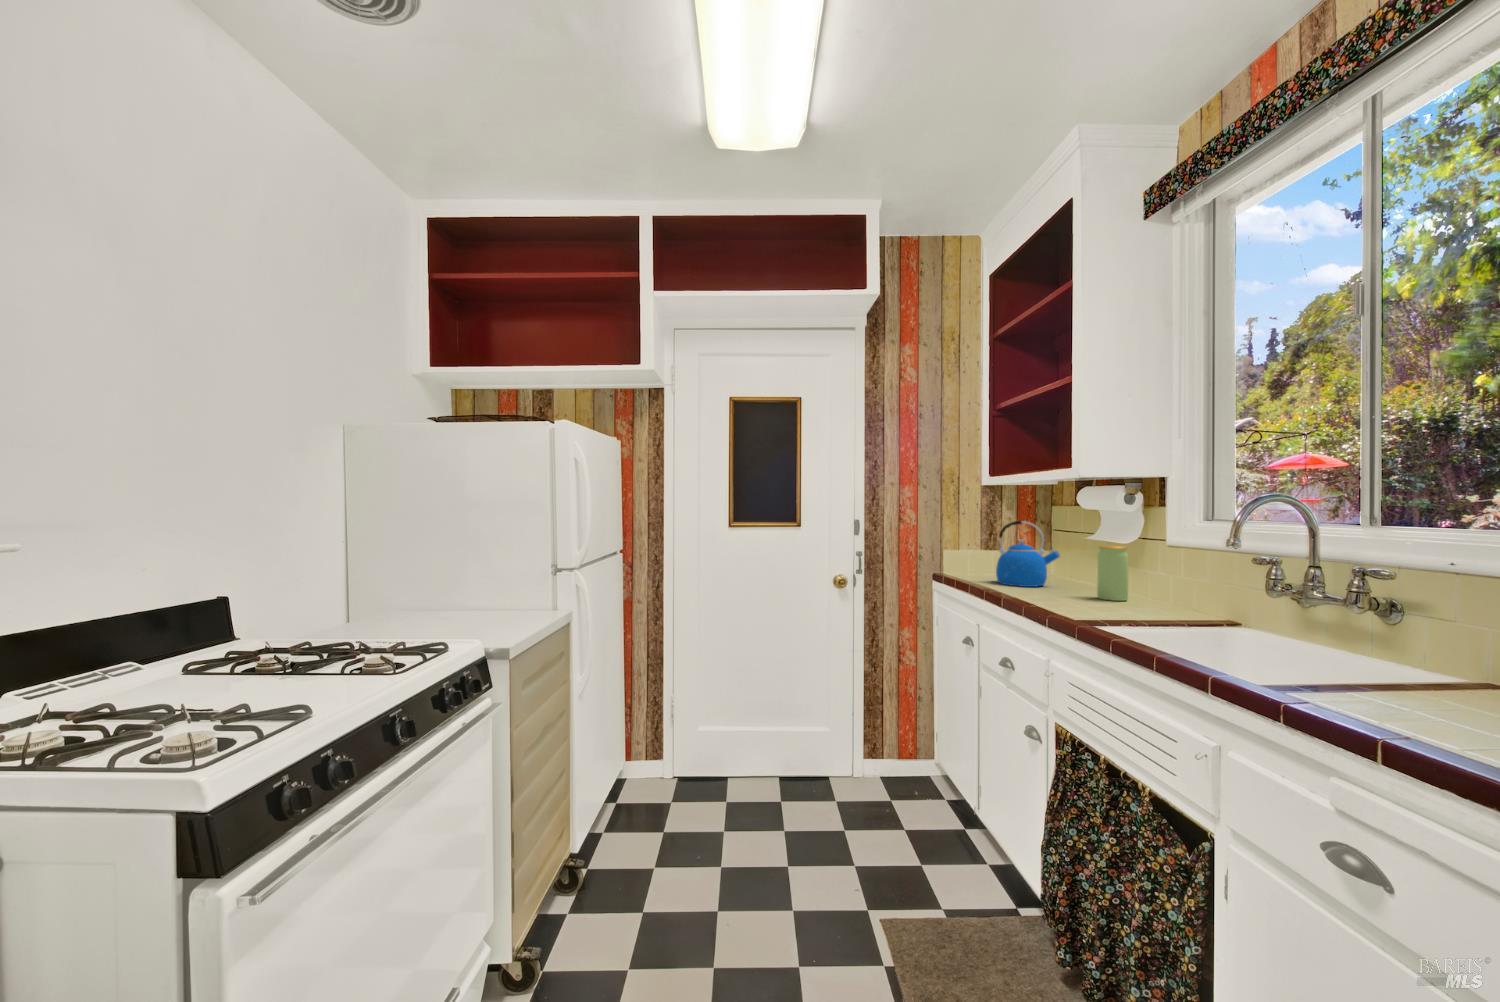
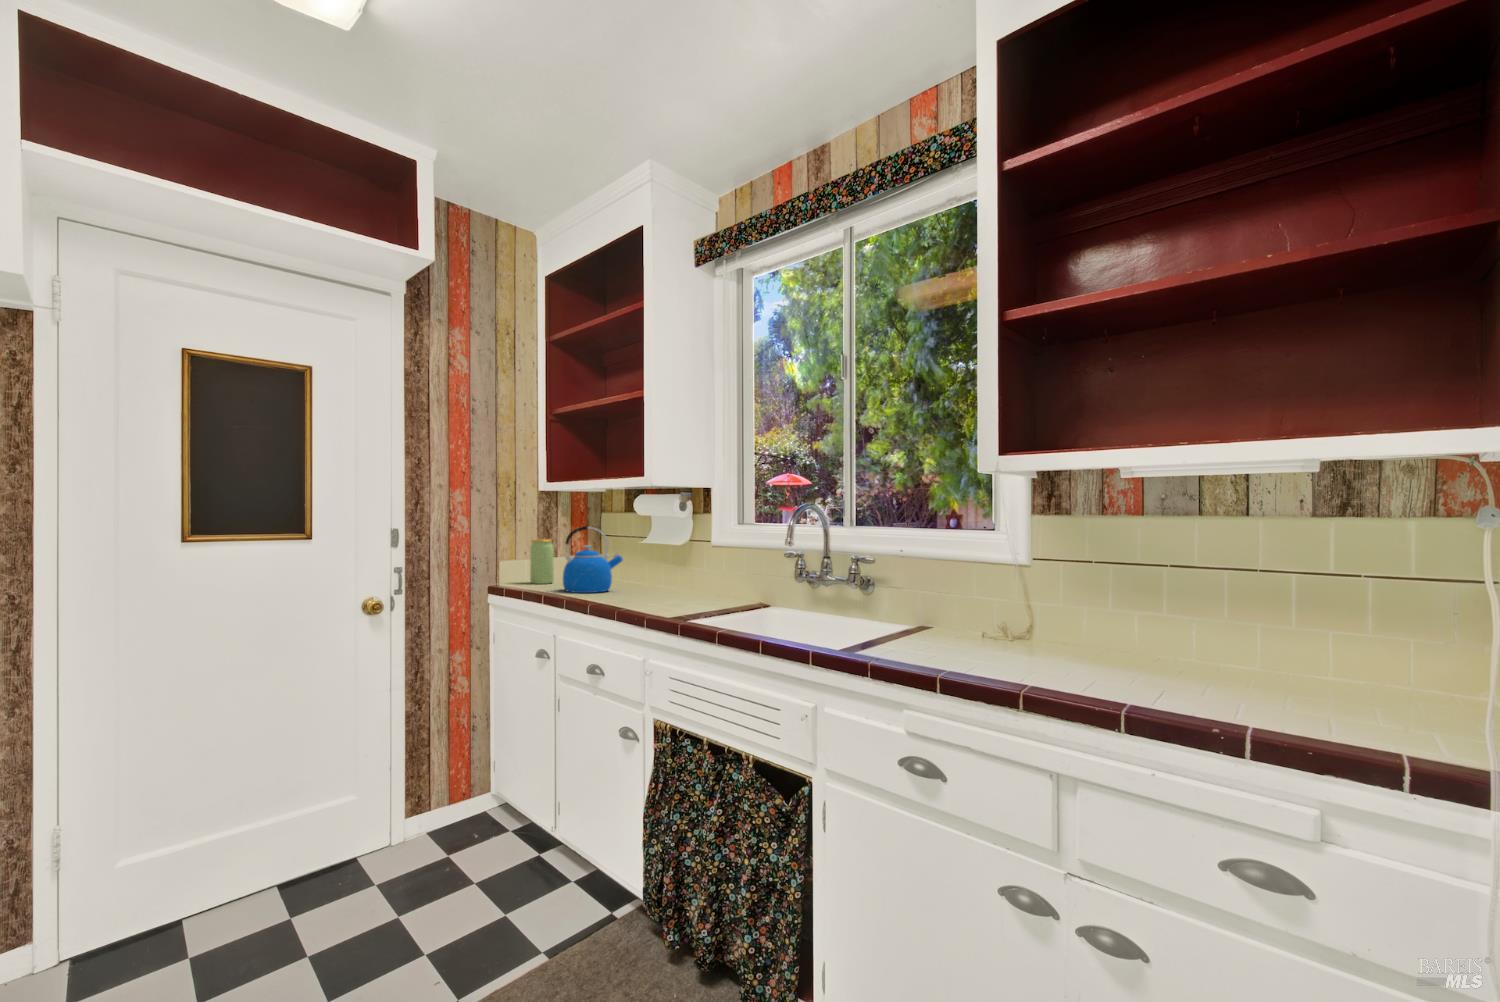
jar: present [1097,546,1128,601] -> present [530,539,554,584]

